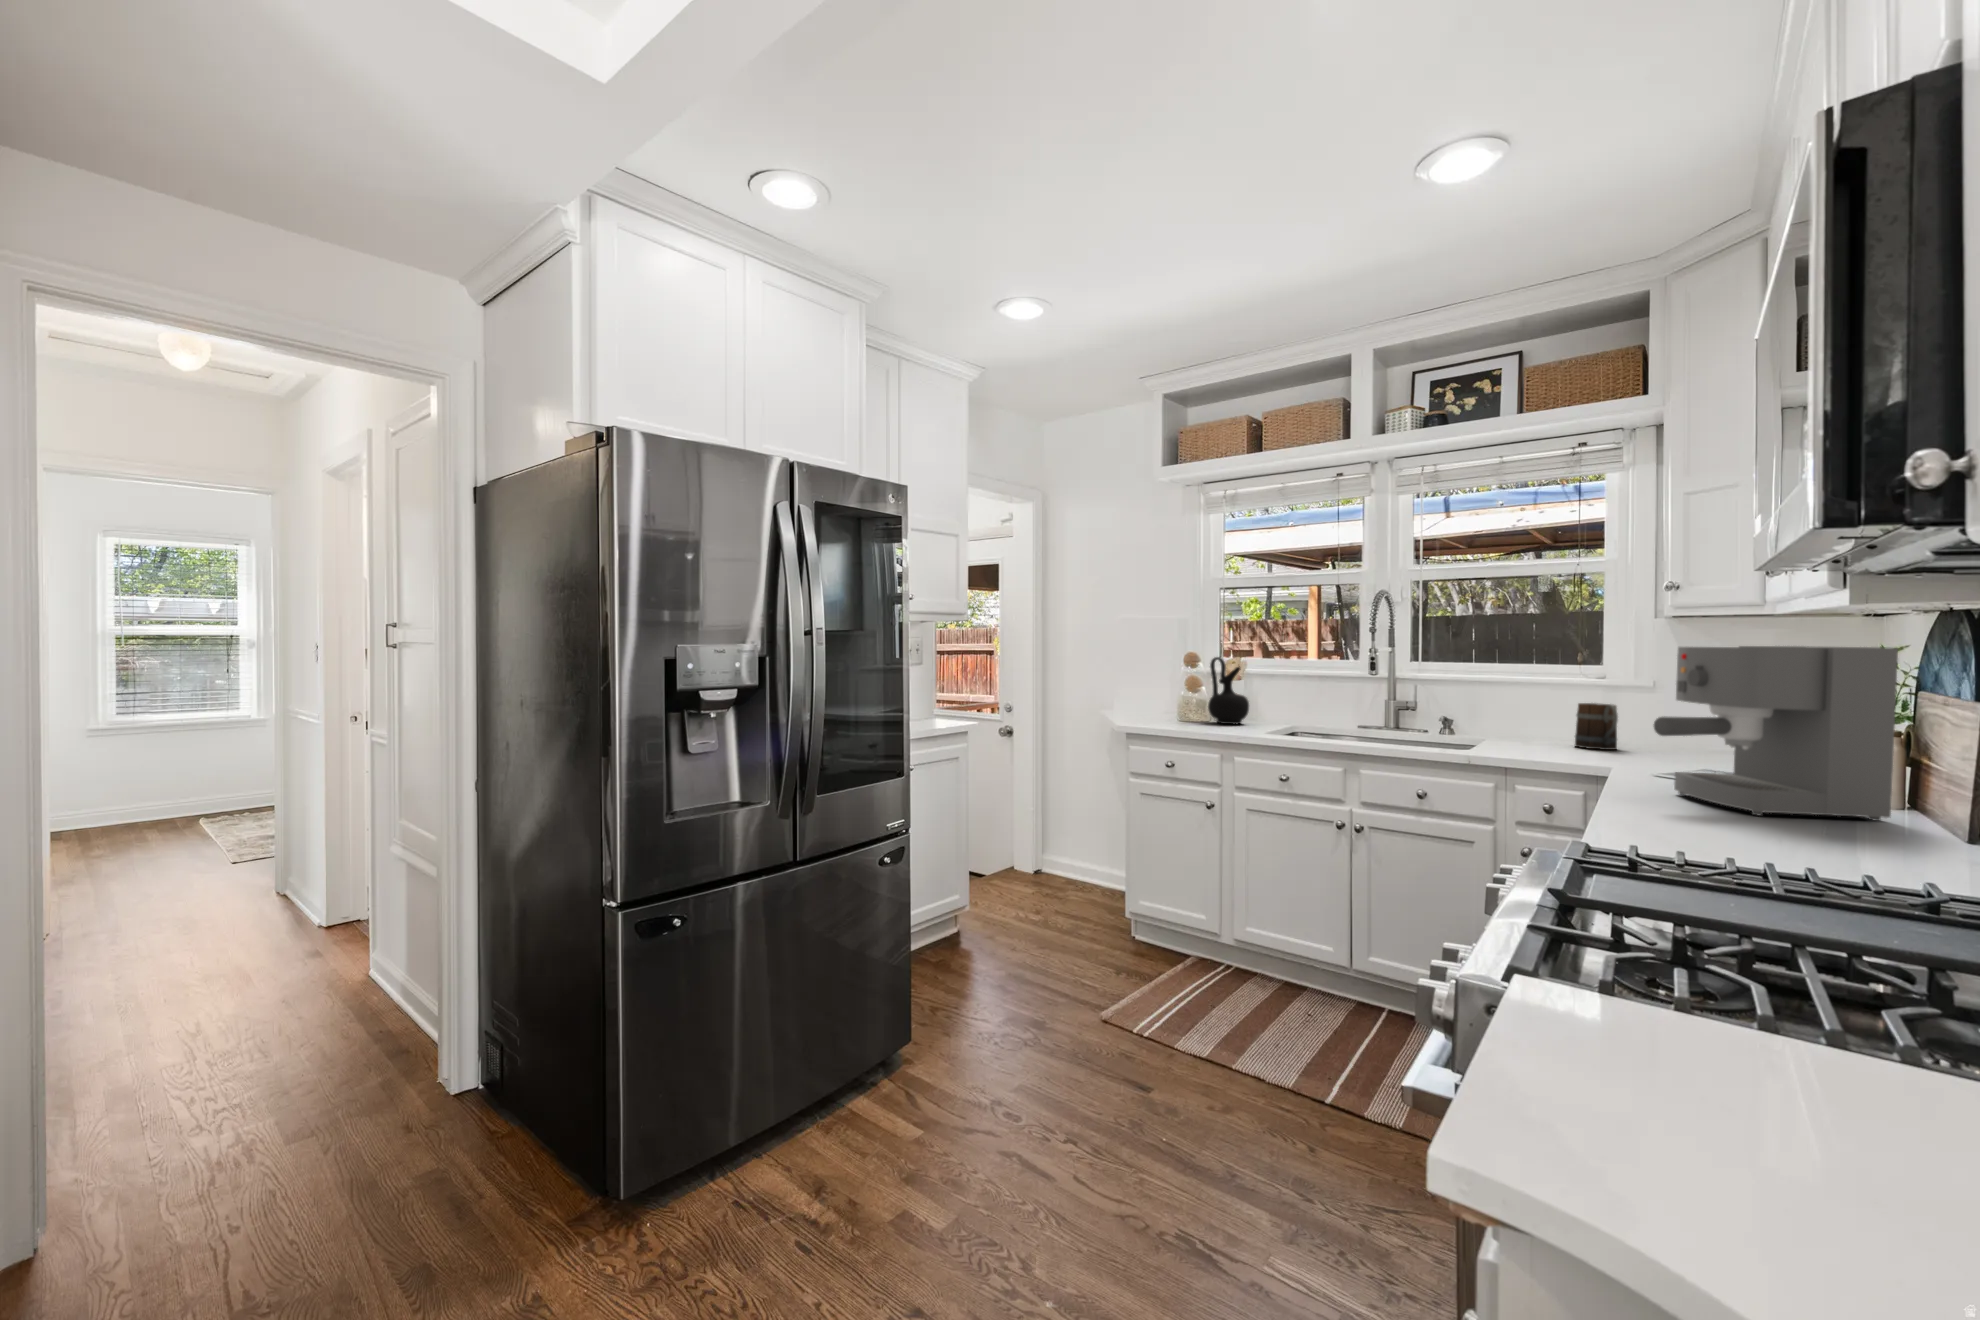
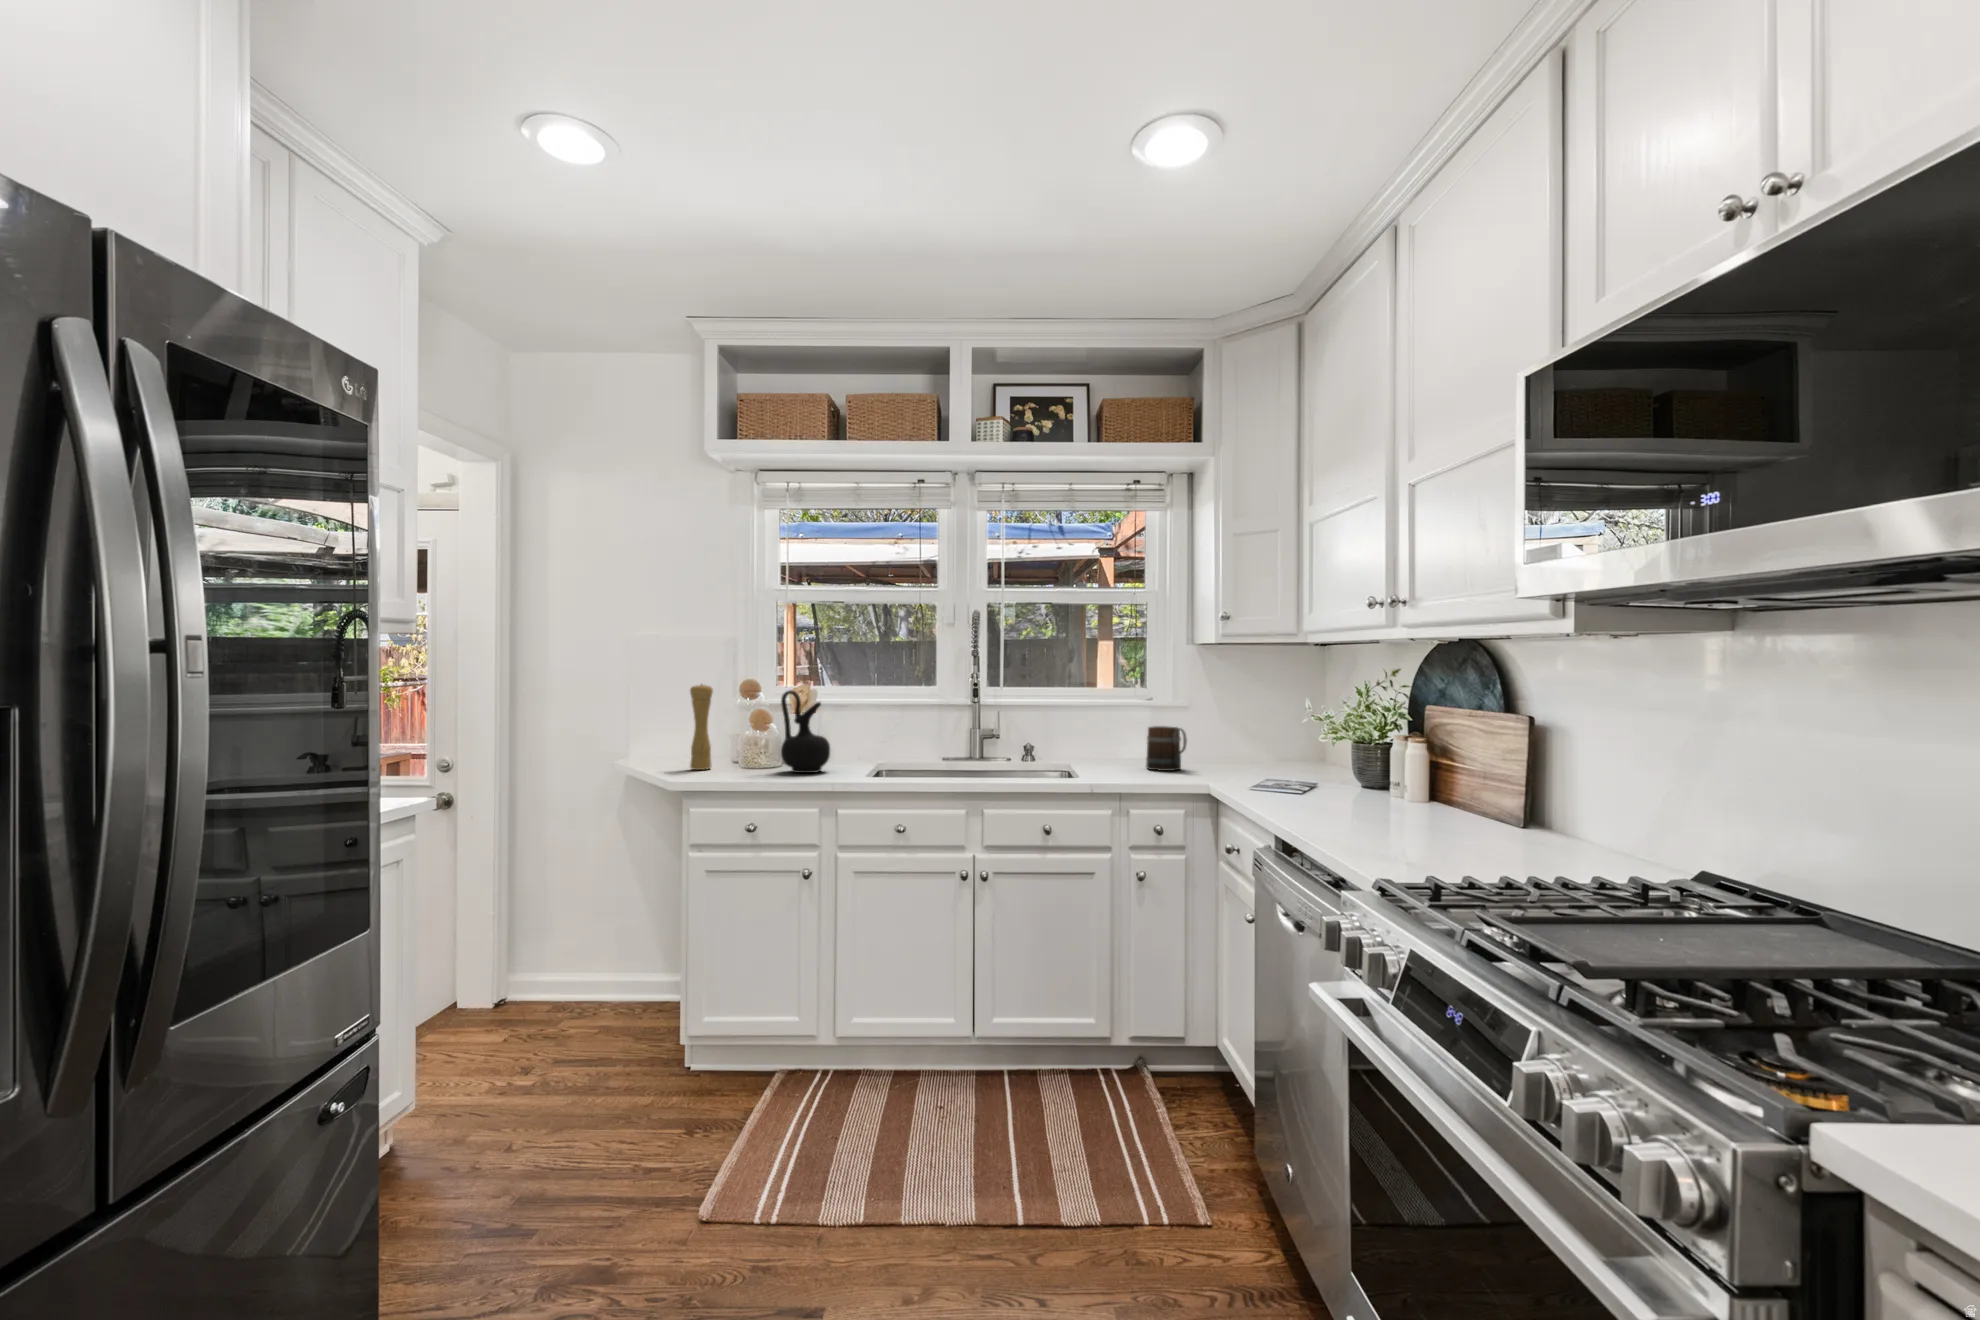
coffee maker: present [1654,646,1898,821] -> none [1309,676,1463,831]
pepper mill: none [1146,651,1163,717] -> present [690,684,713,770]

